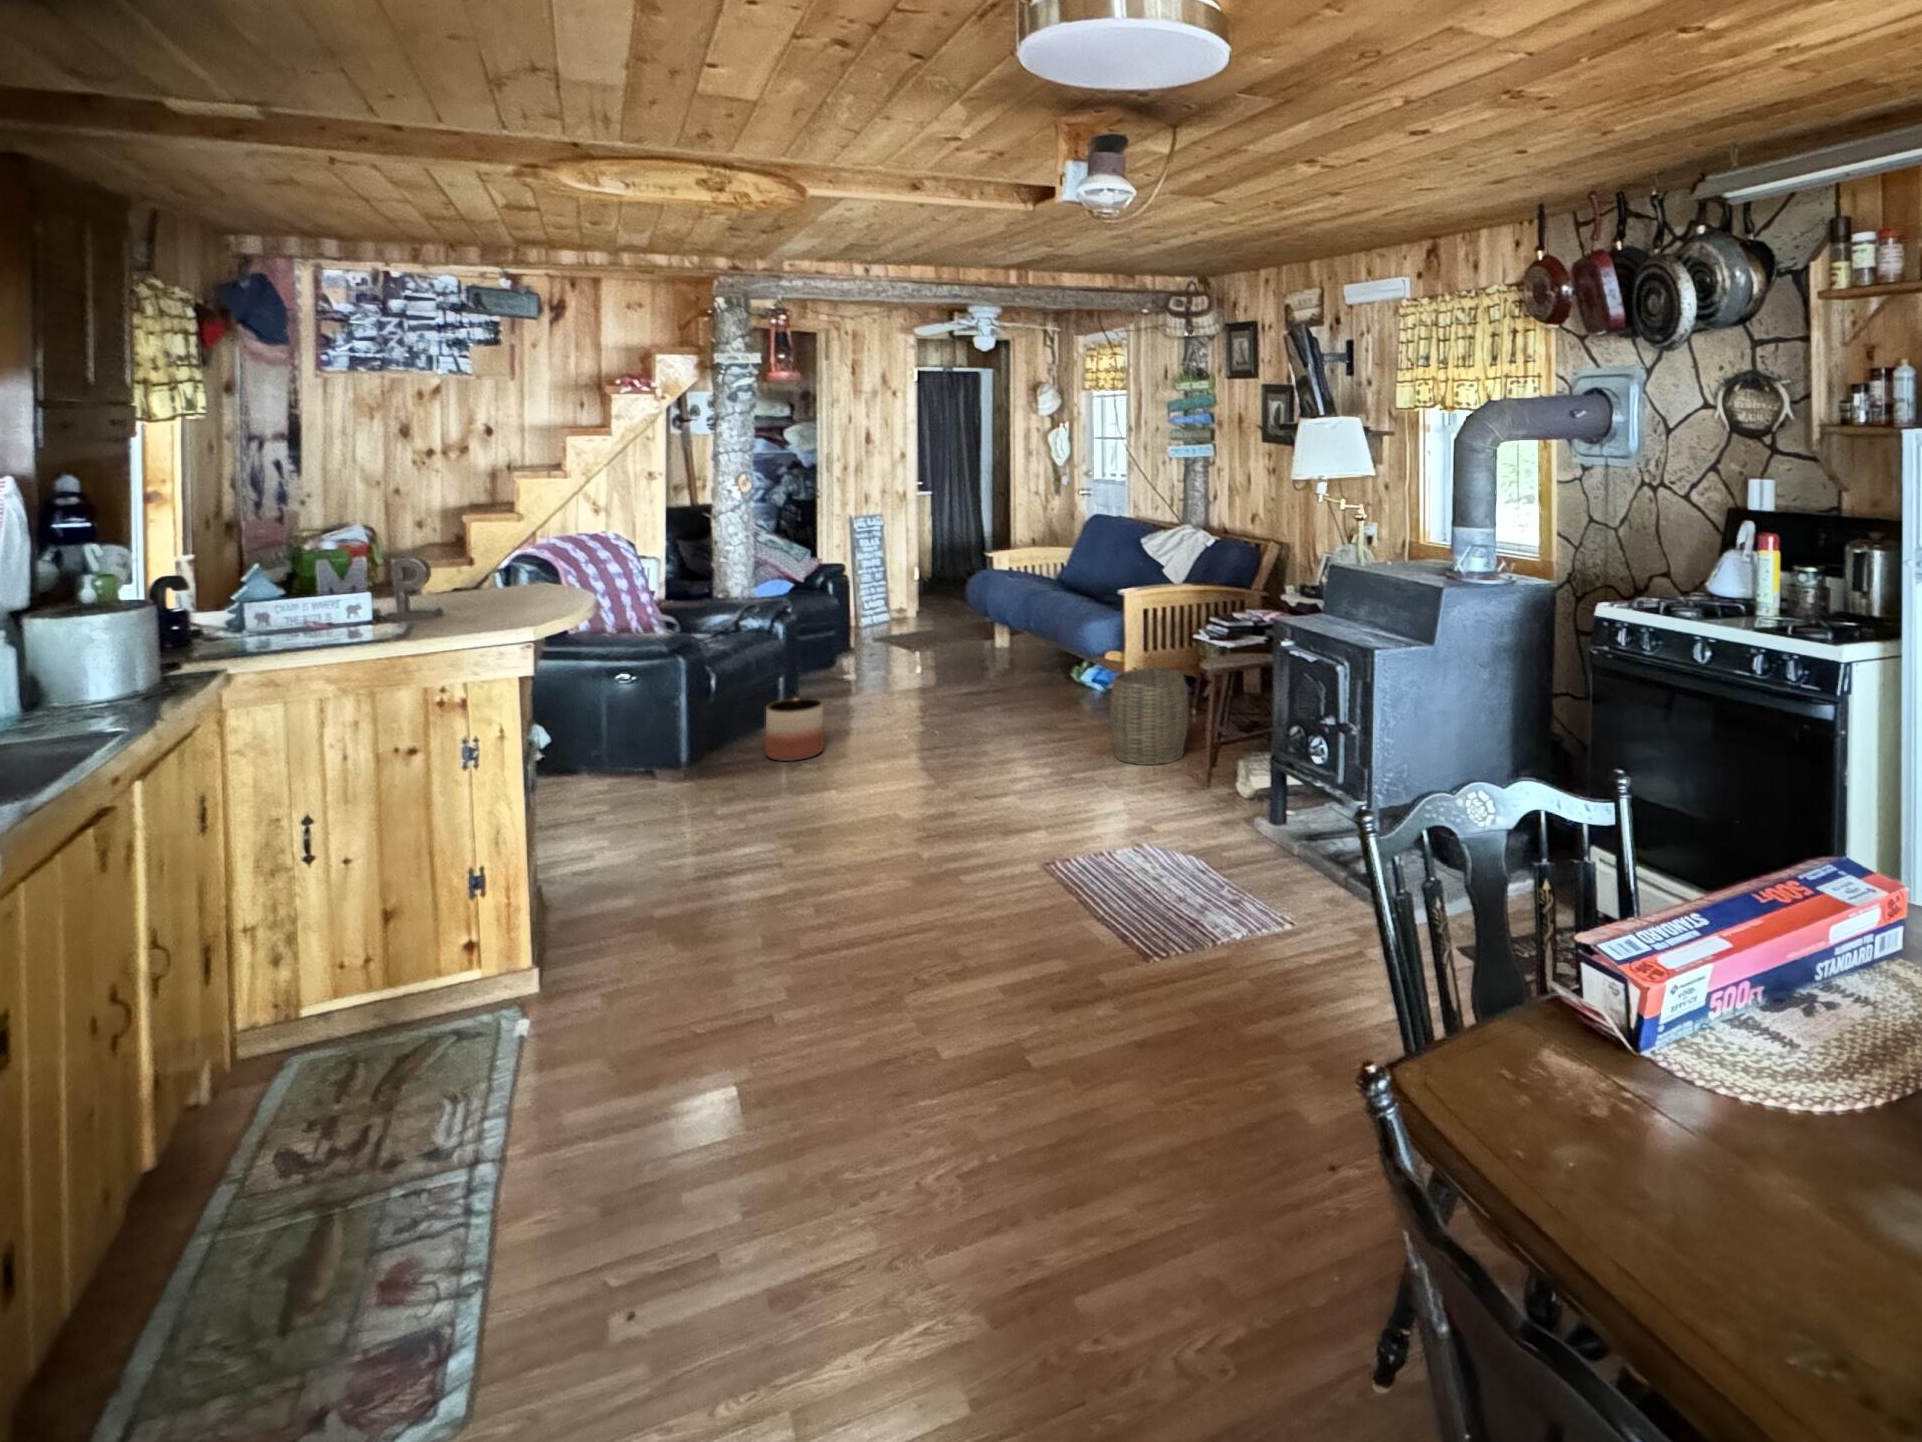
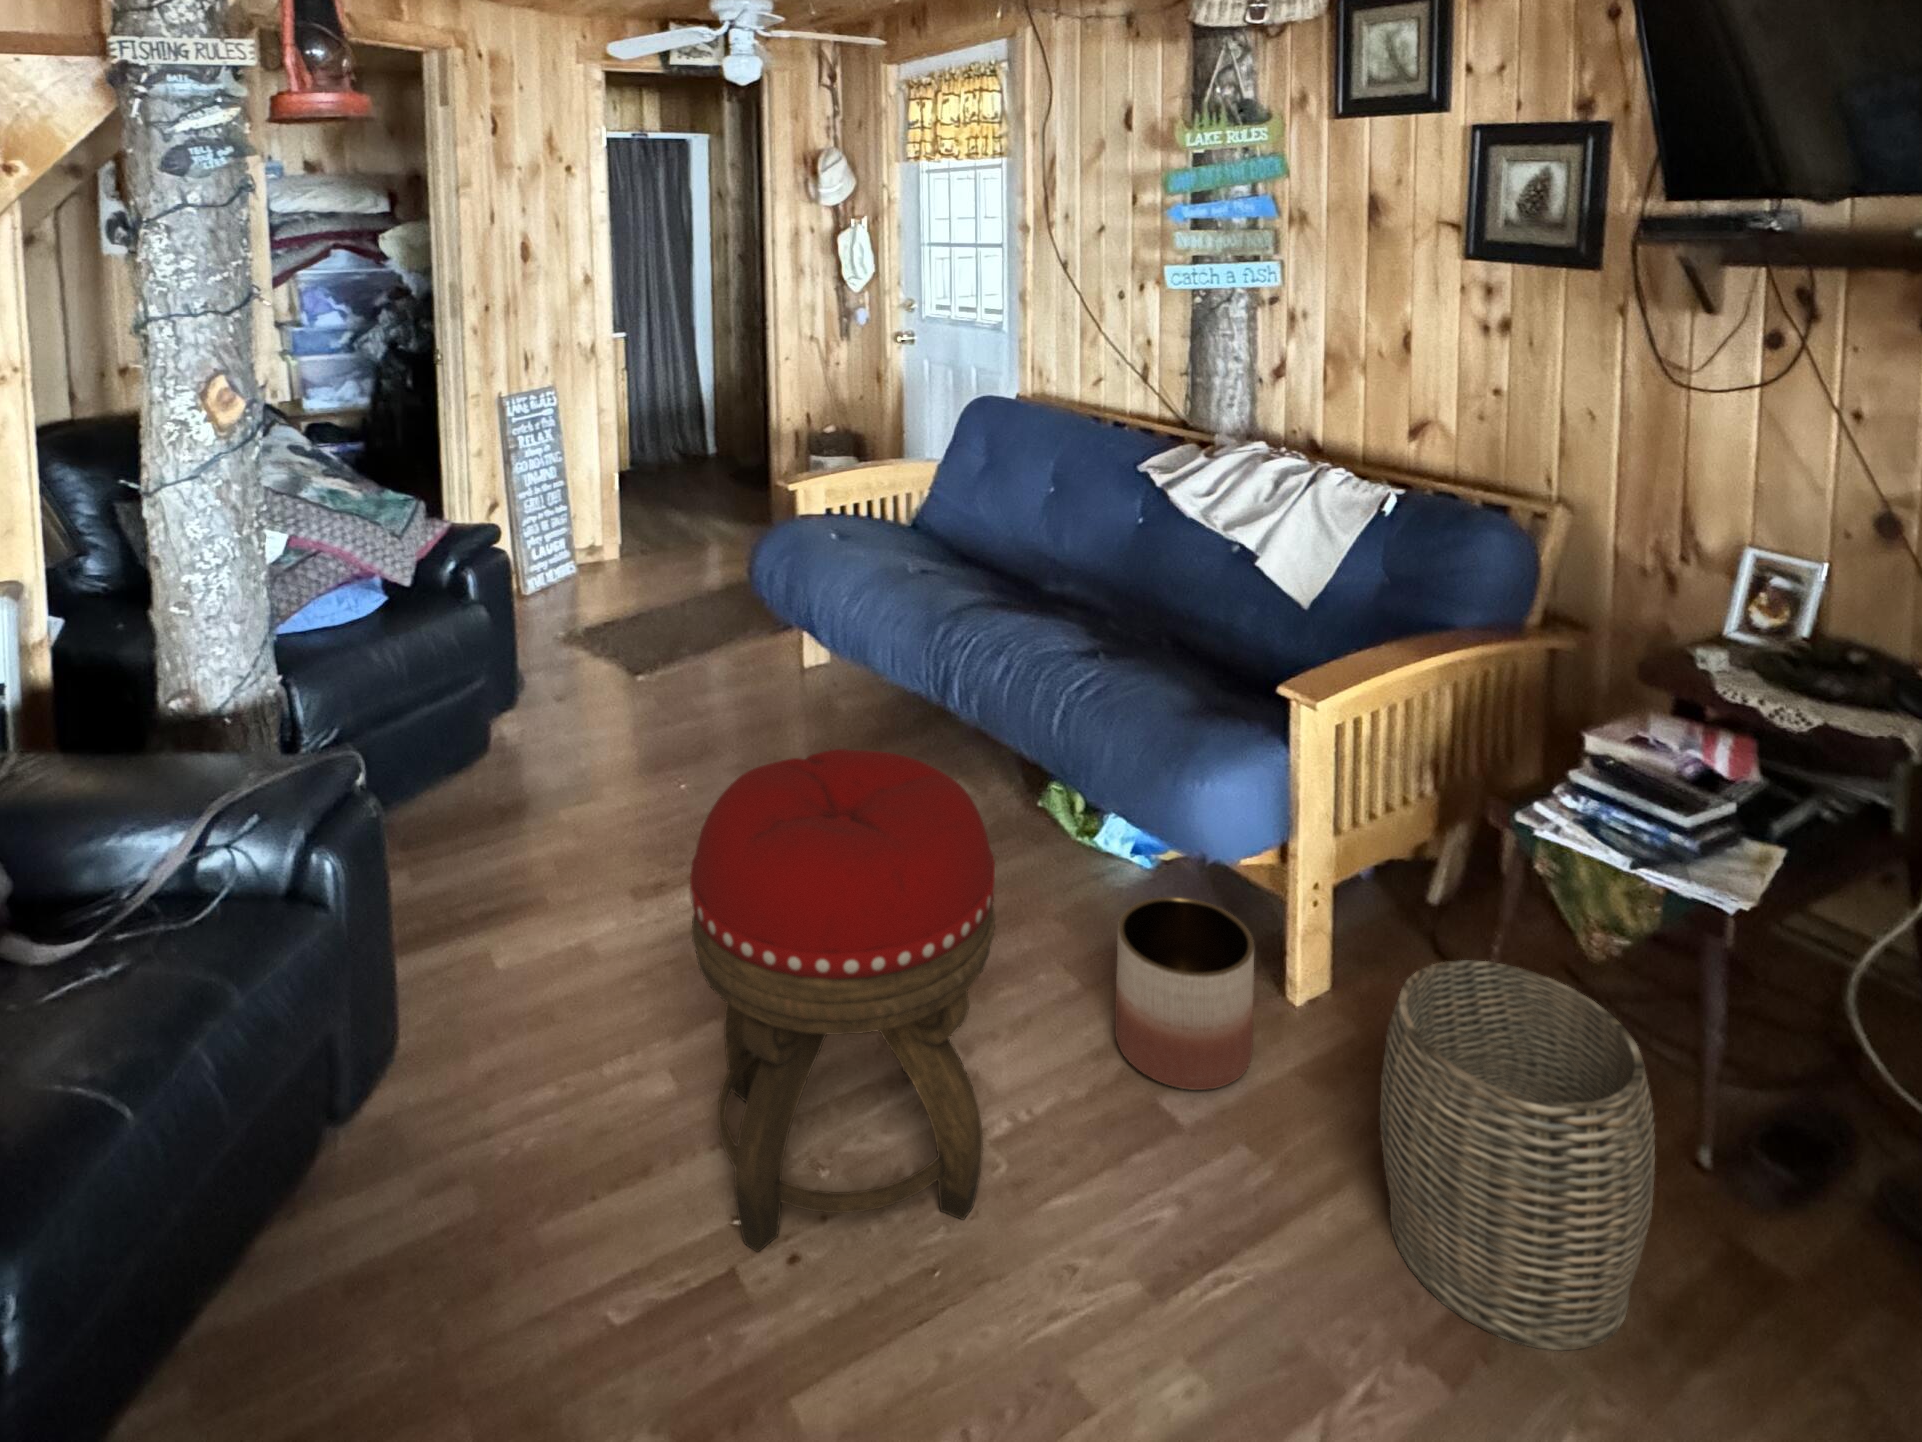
footstool: none [891,606,997,751] -> present [690,749,995,1252]
planter: present [765,698,824,761] -> present [1115,897,1254,1090]

